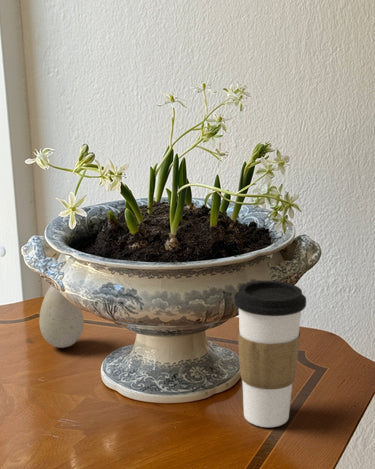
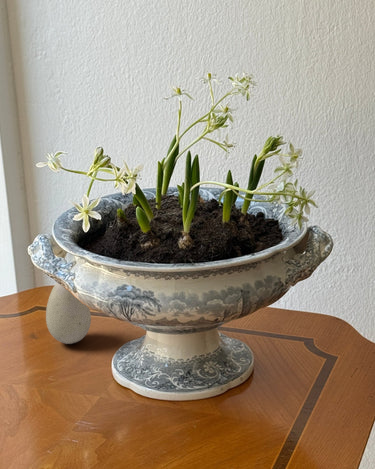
coffee cup: present [234,281,306,427] -> none [252,277,325,423]

